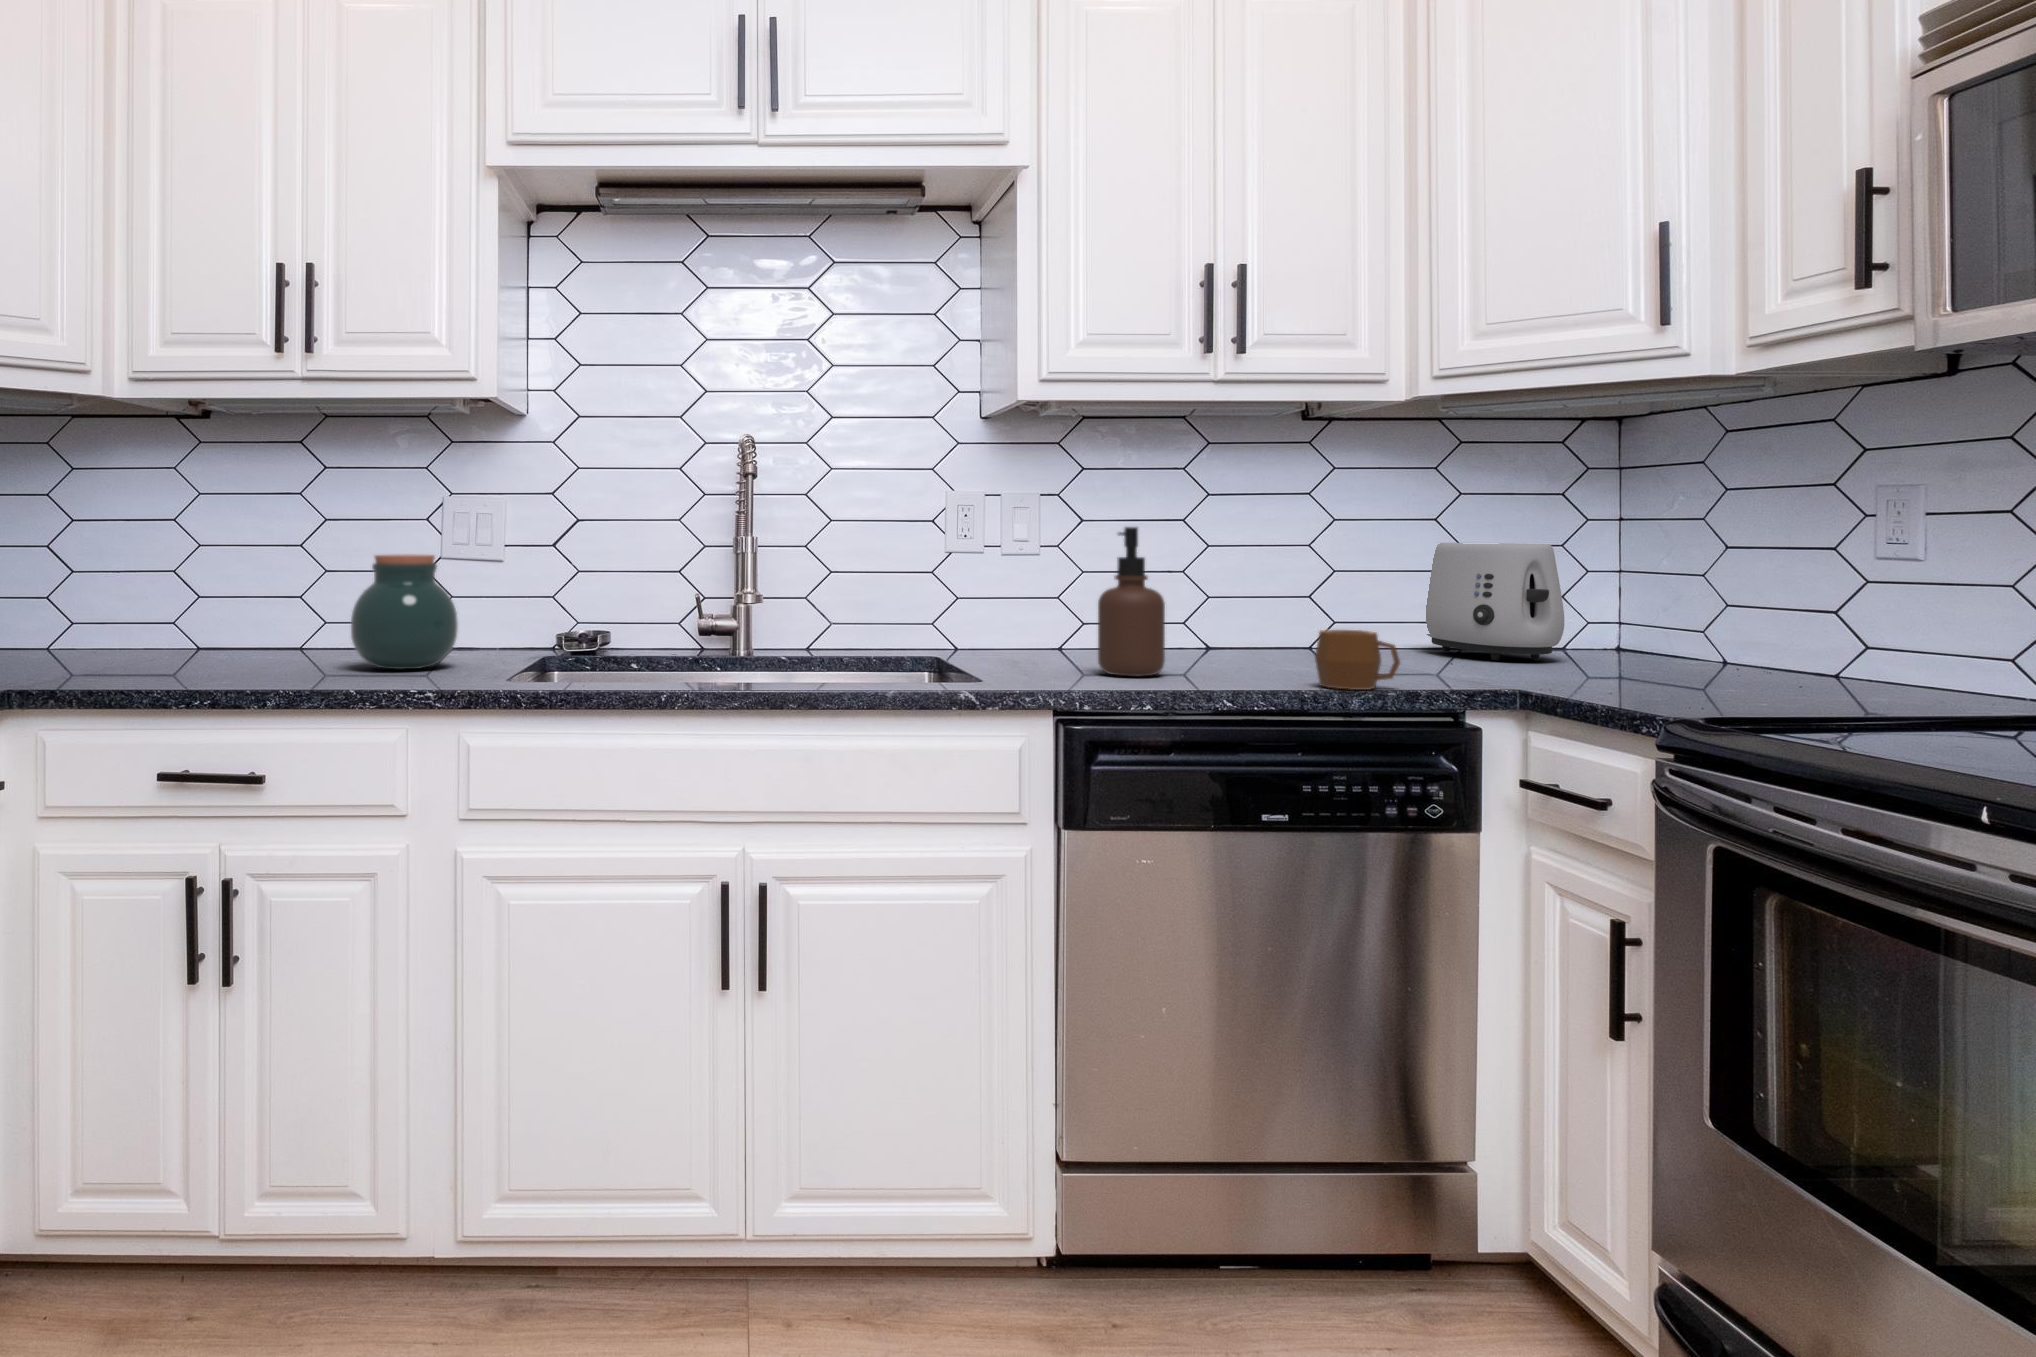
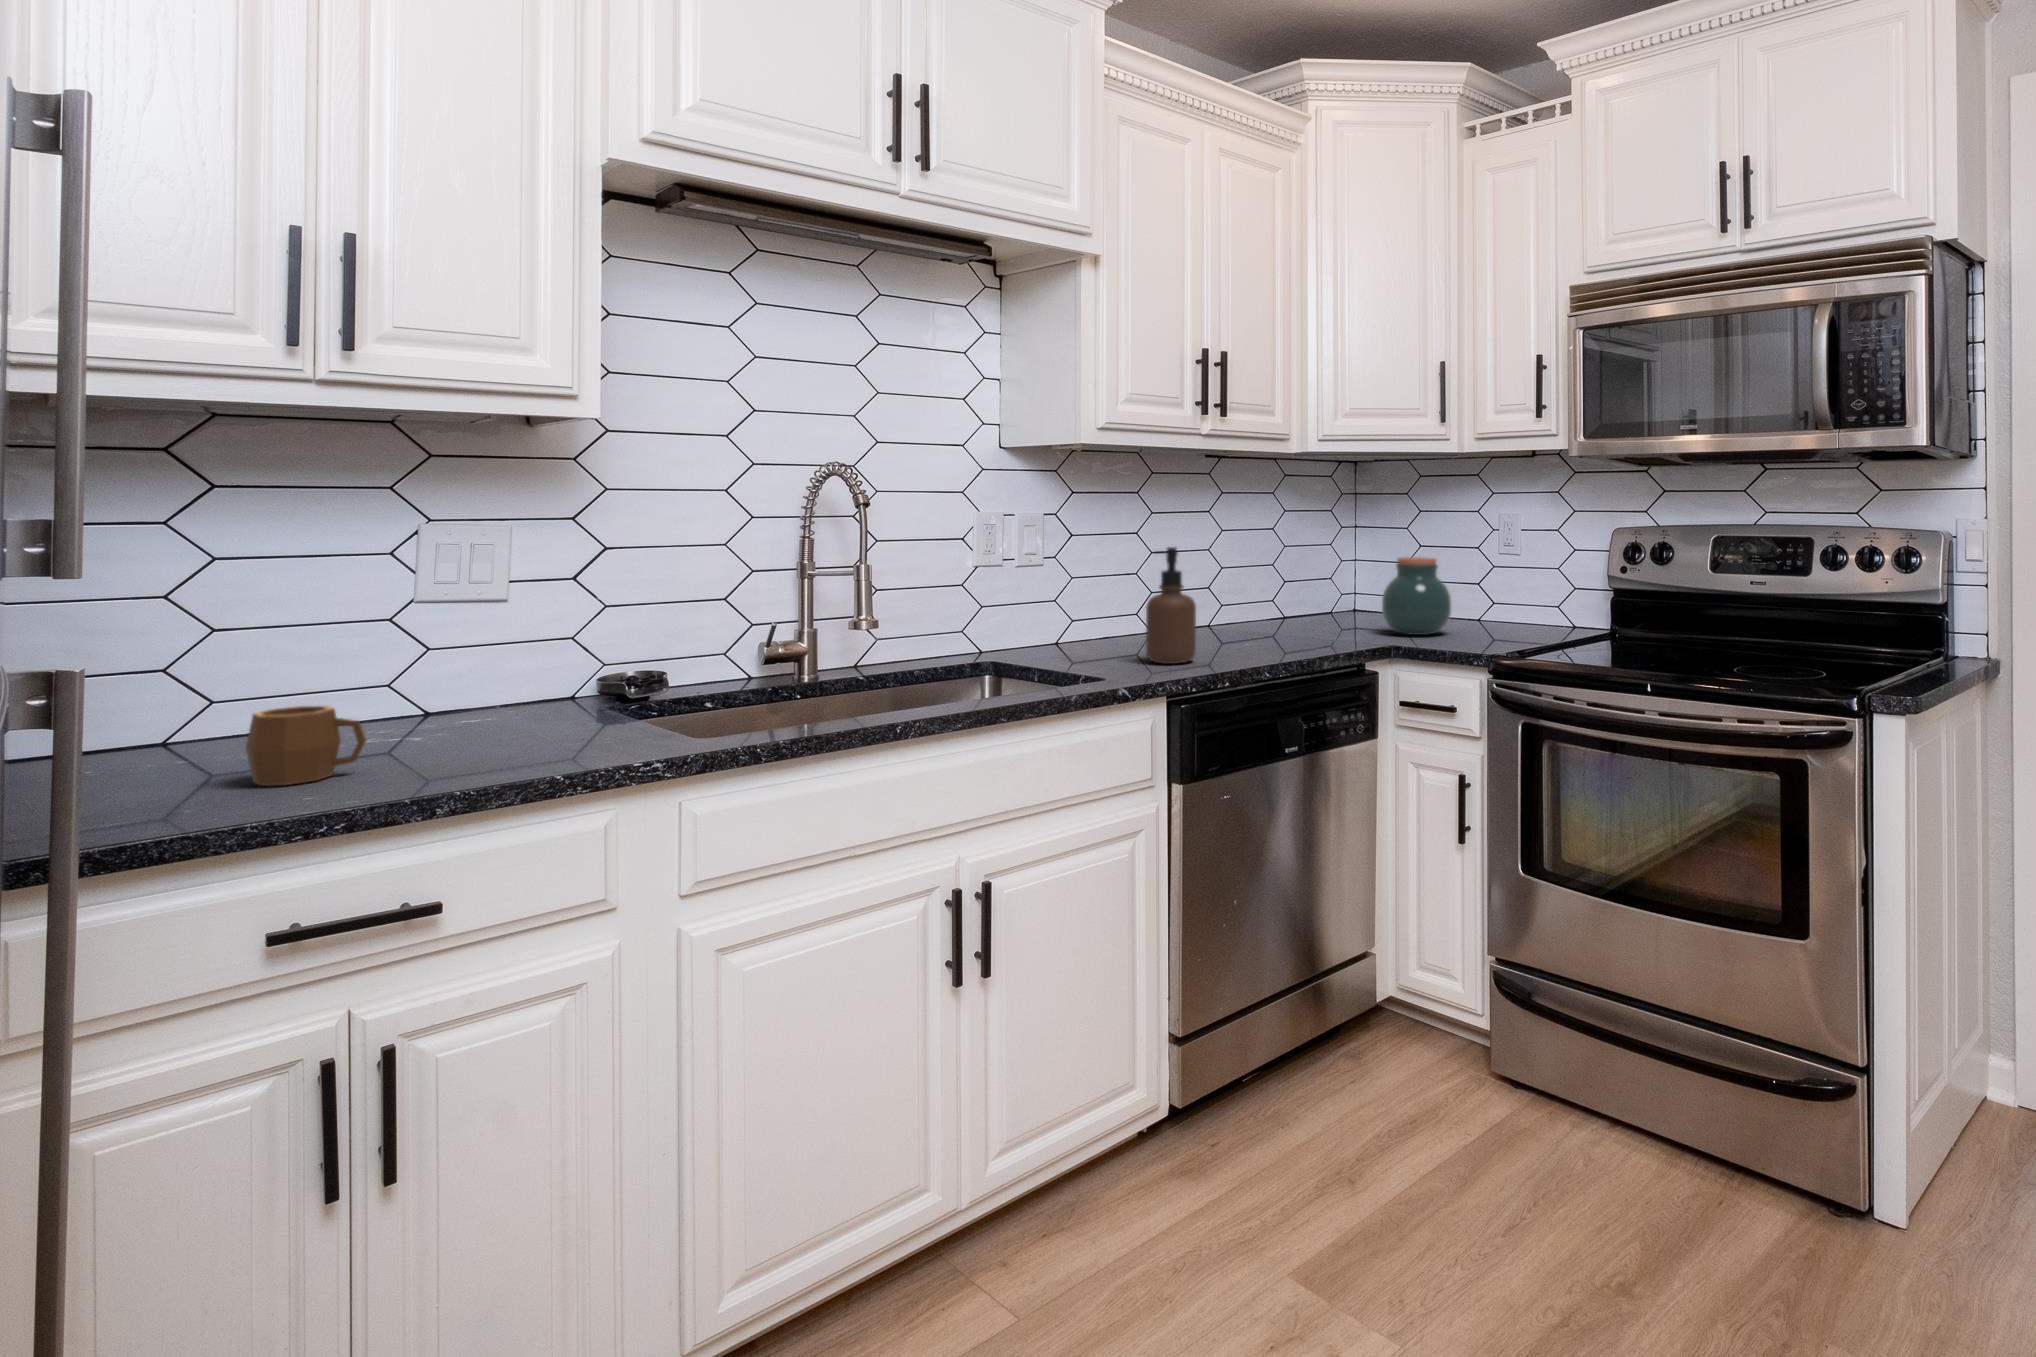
toaster: present [1426,543,1564,660] -> none [1252,545,1347,626]
jar: present [351,554,458,669] -> present [1382,557,1451,635]
mug: present [1315,630,1400,690] -> present [246,706,366,786]

